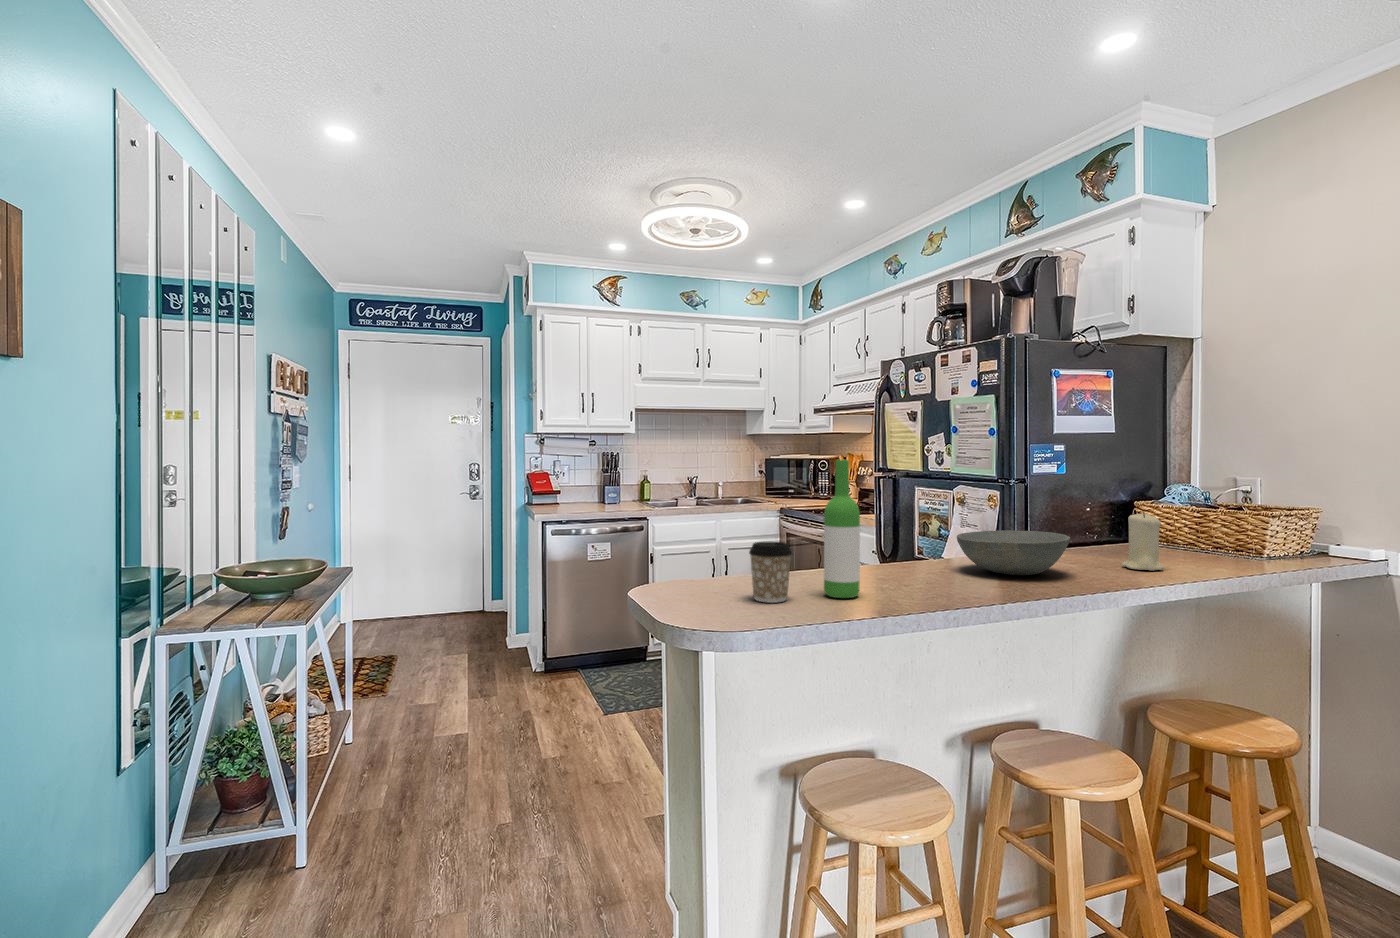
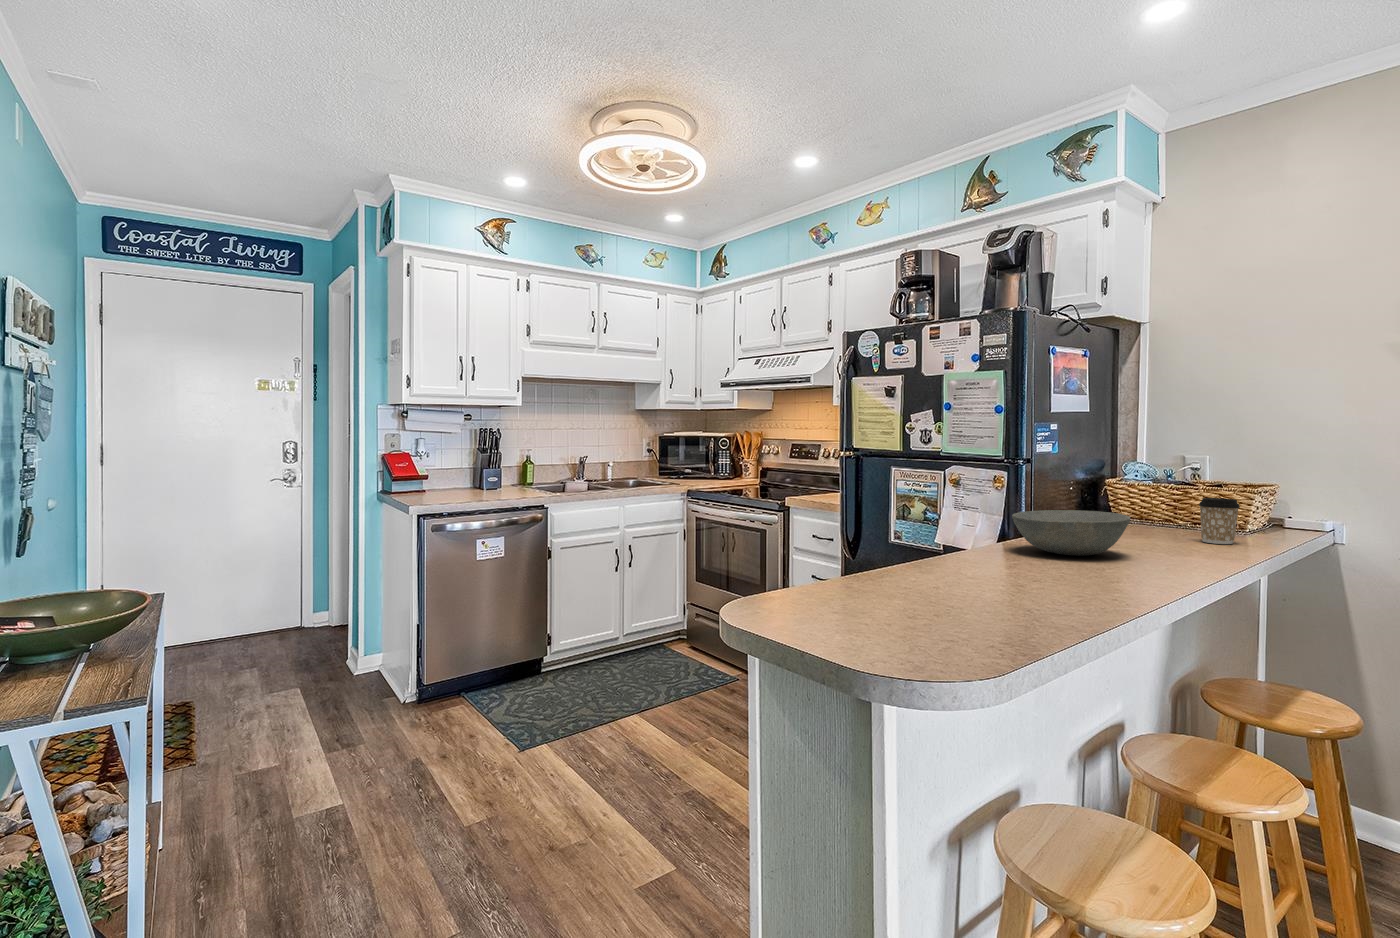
wine bottle: present [824,460,860,598] -> none [939,433,982,586]
candle: present [1121,512,1164,570] -> none [1148,489,1190,547]
coffee cup: present [749,541,792,603] -> present [1199,498,1240,544]

